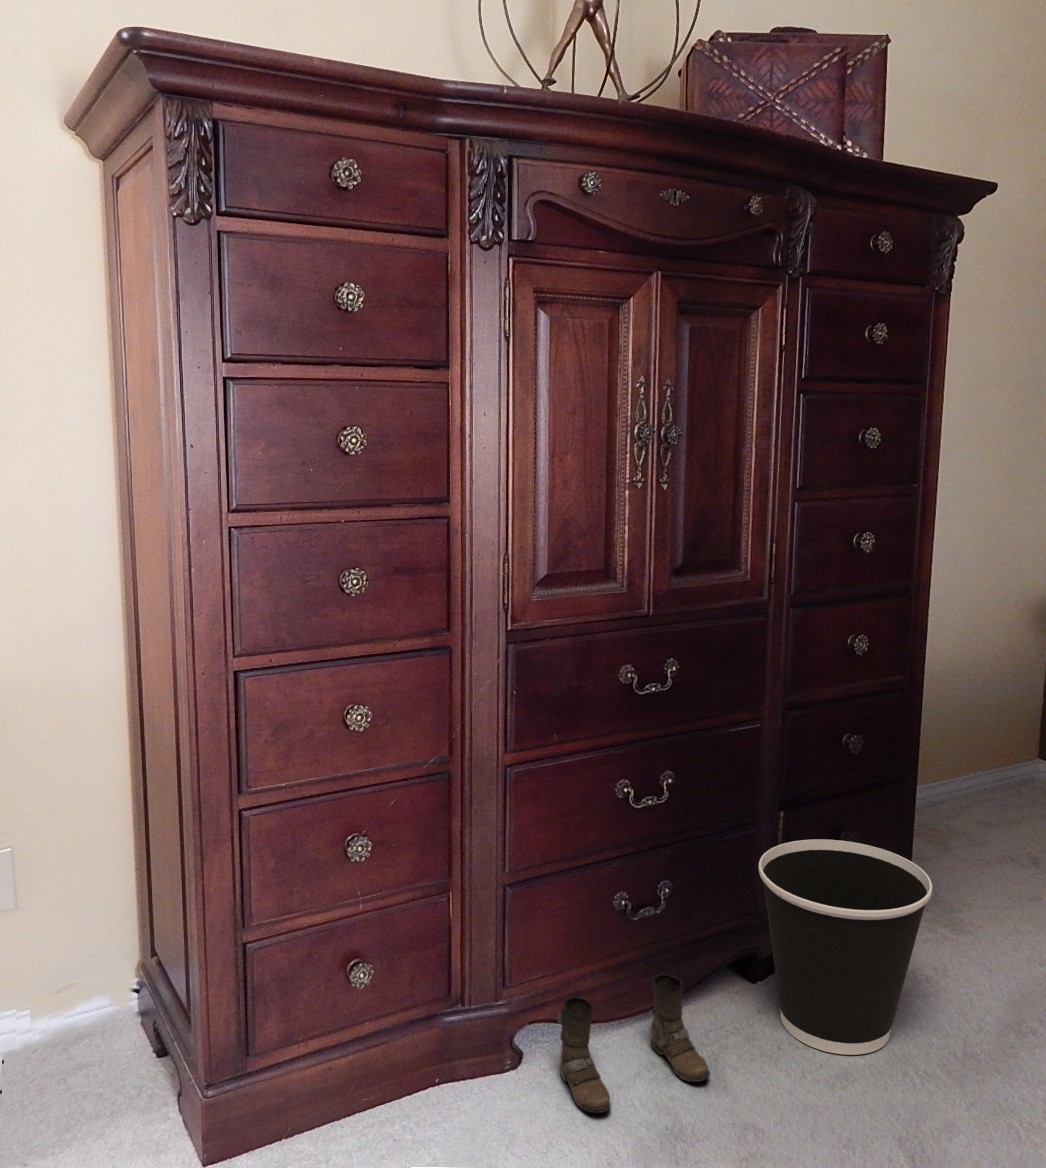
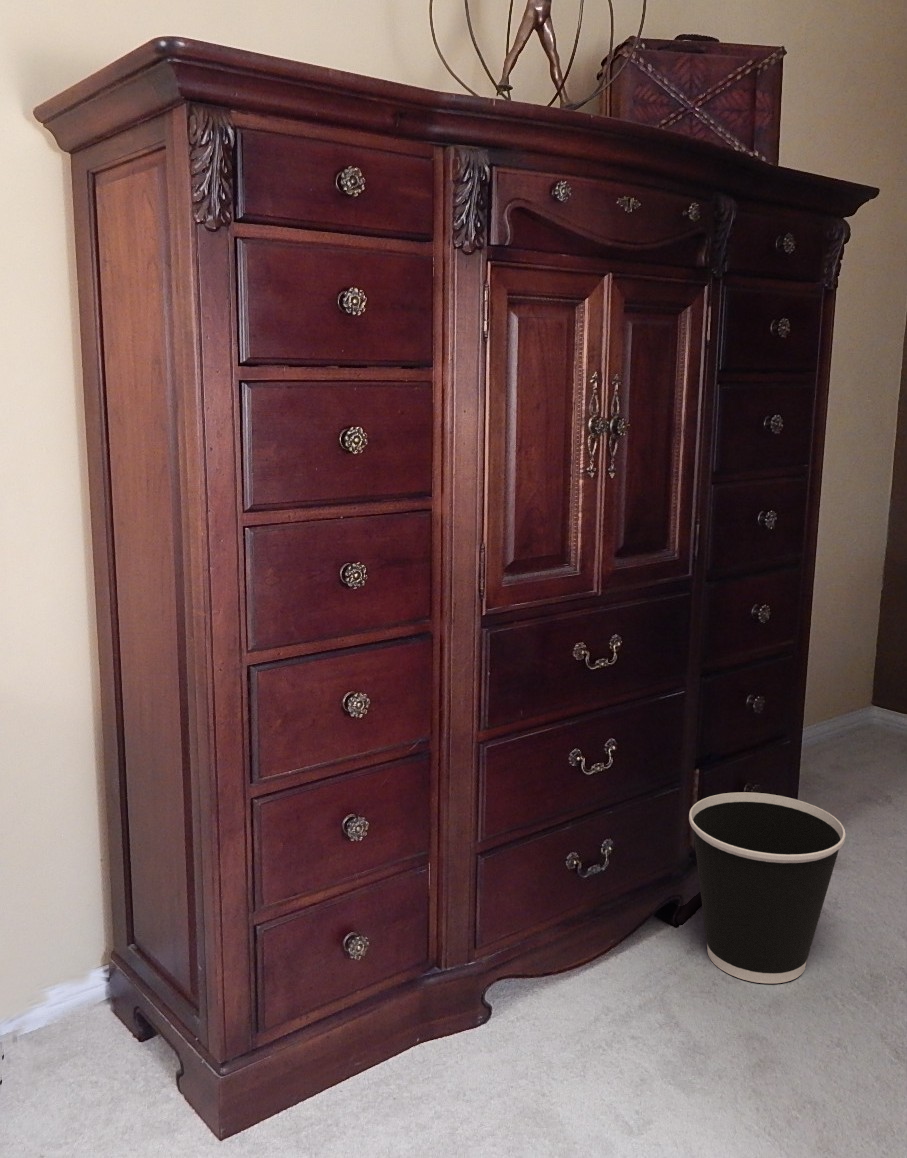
boots: present [558,974,710,1113] -> none [528,924,664,1055]

